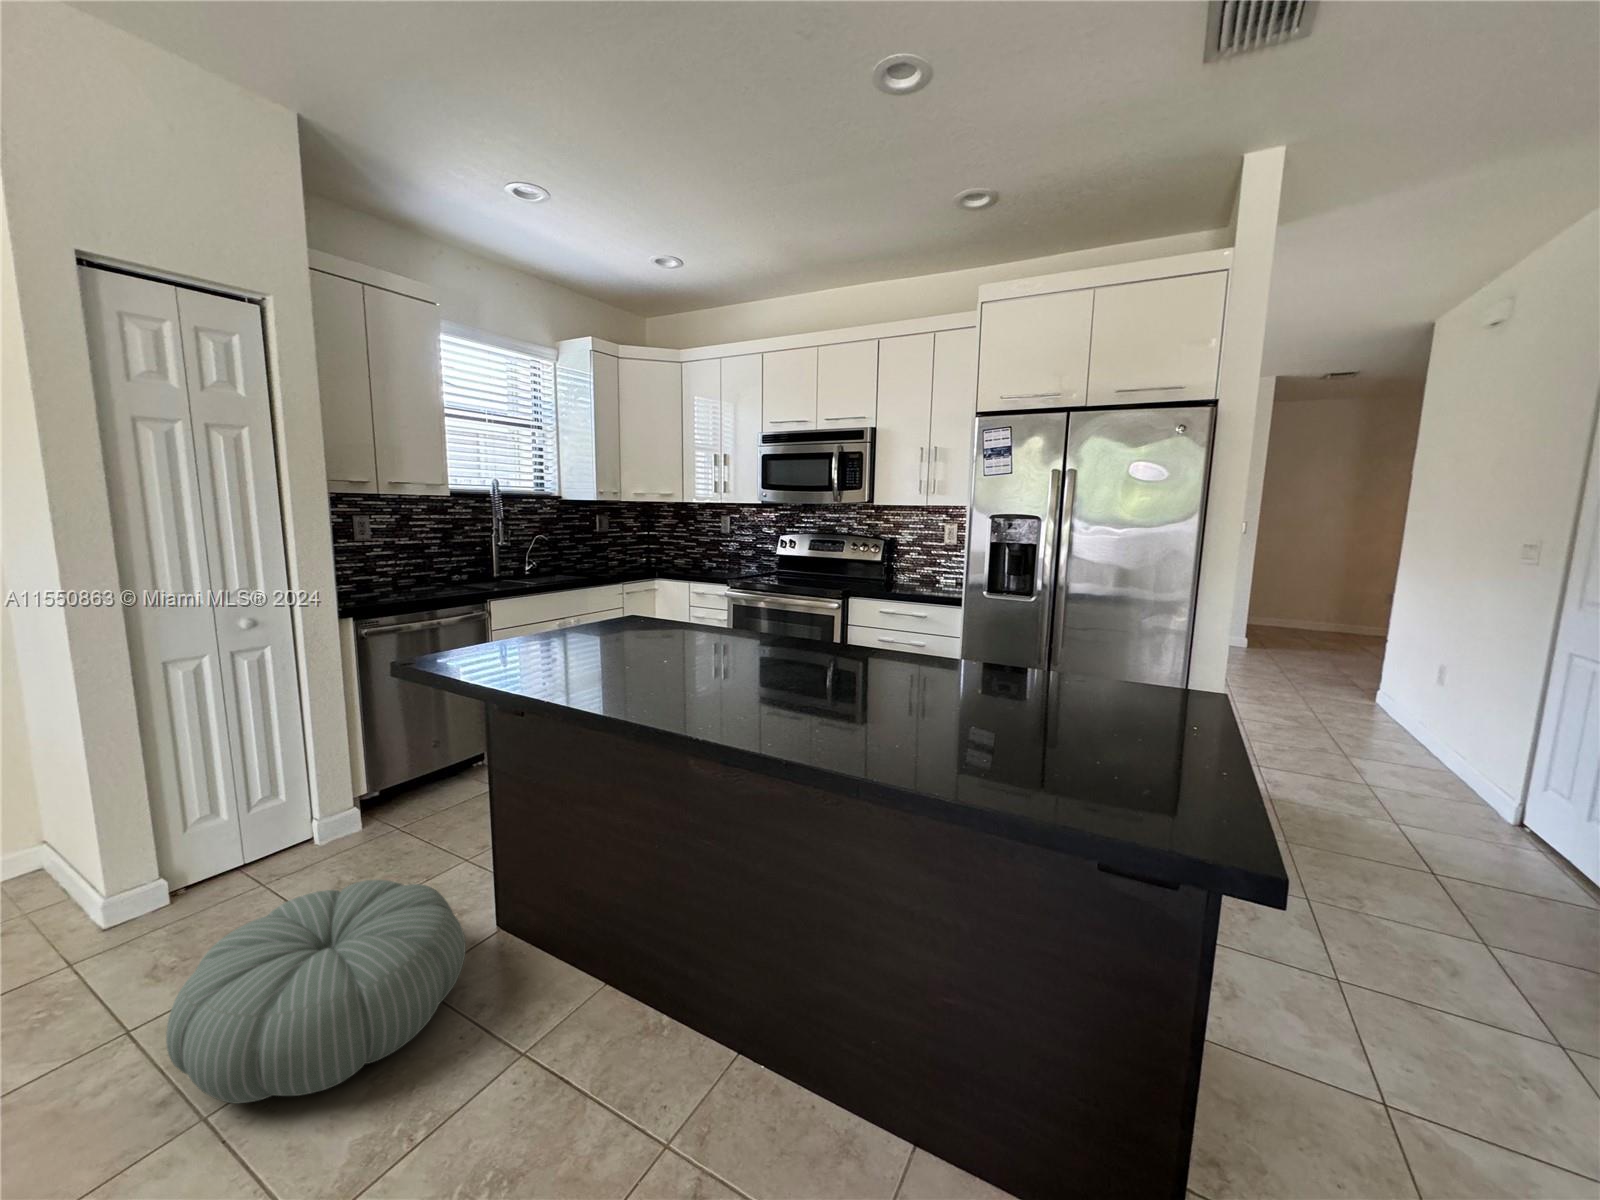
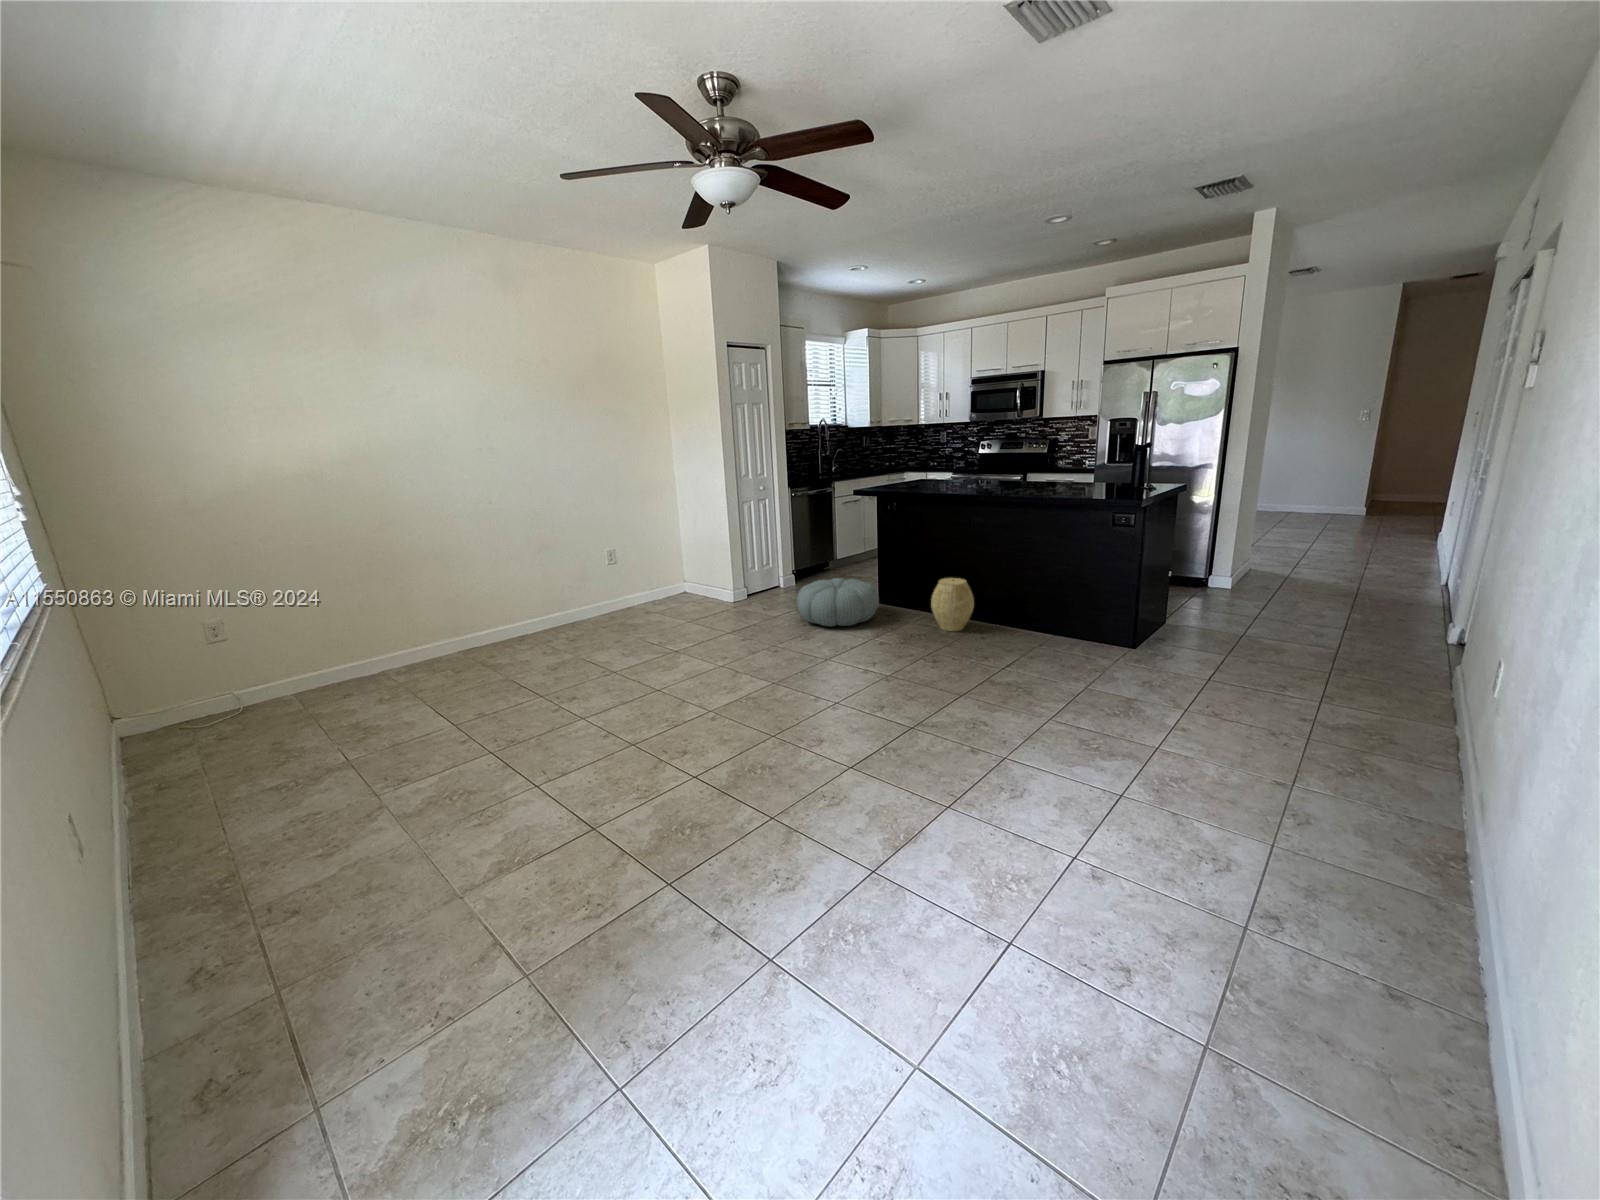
woven basket: none [576,923,702,1106] -> present [931,578,974,631]

